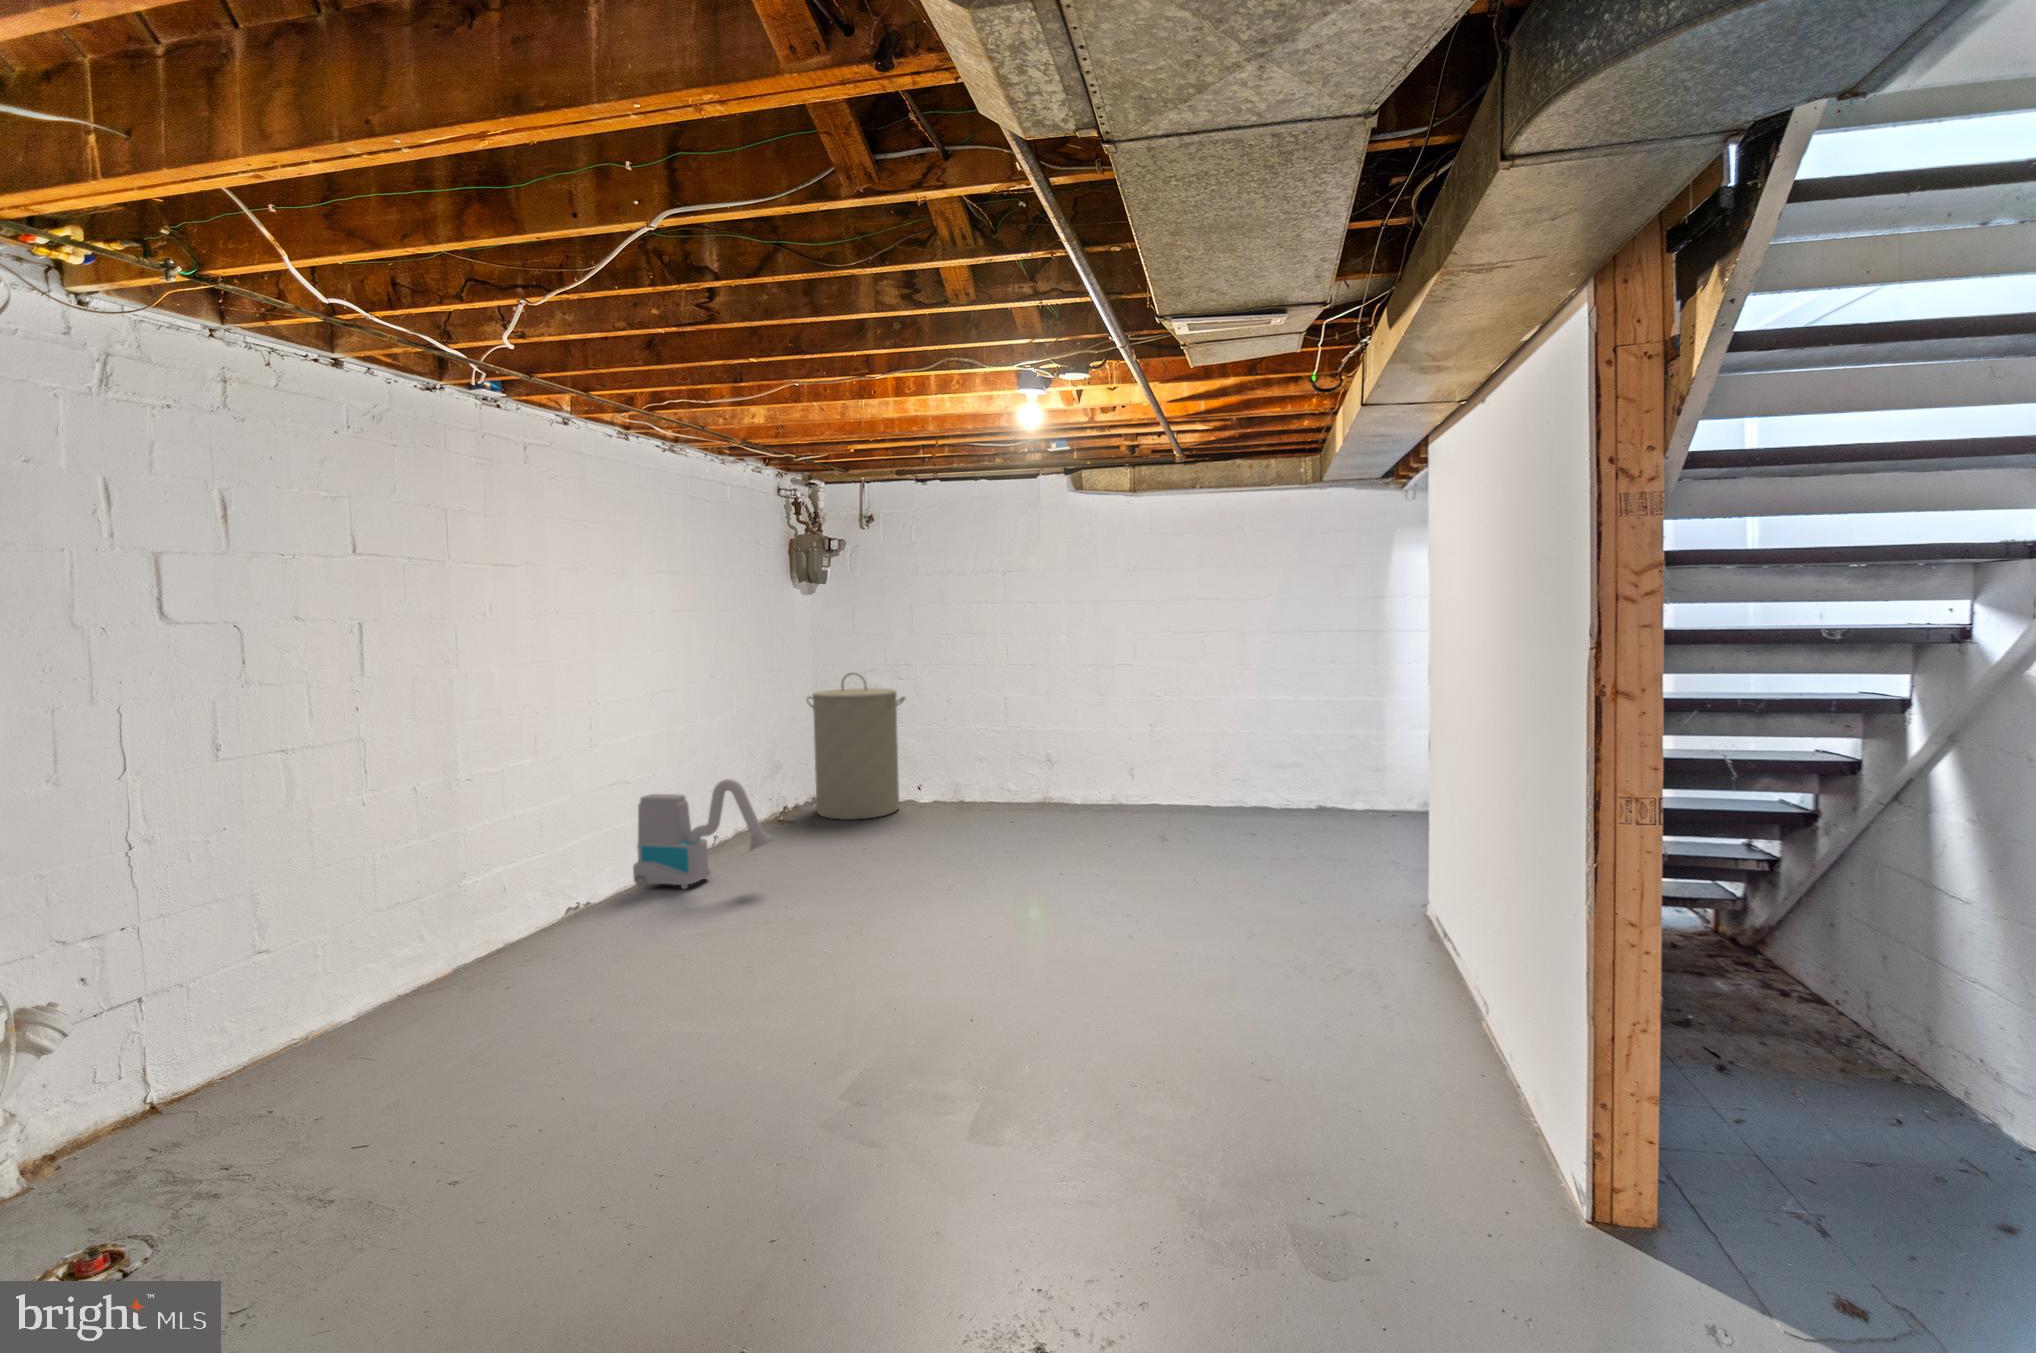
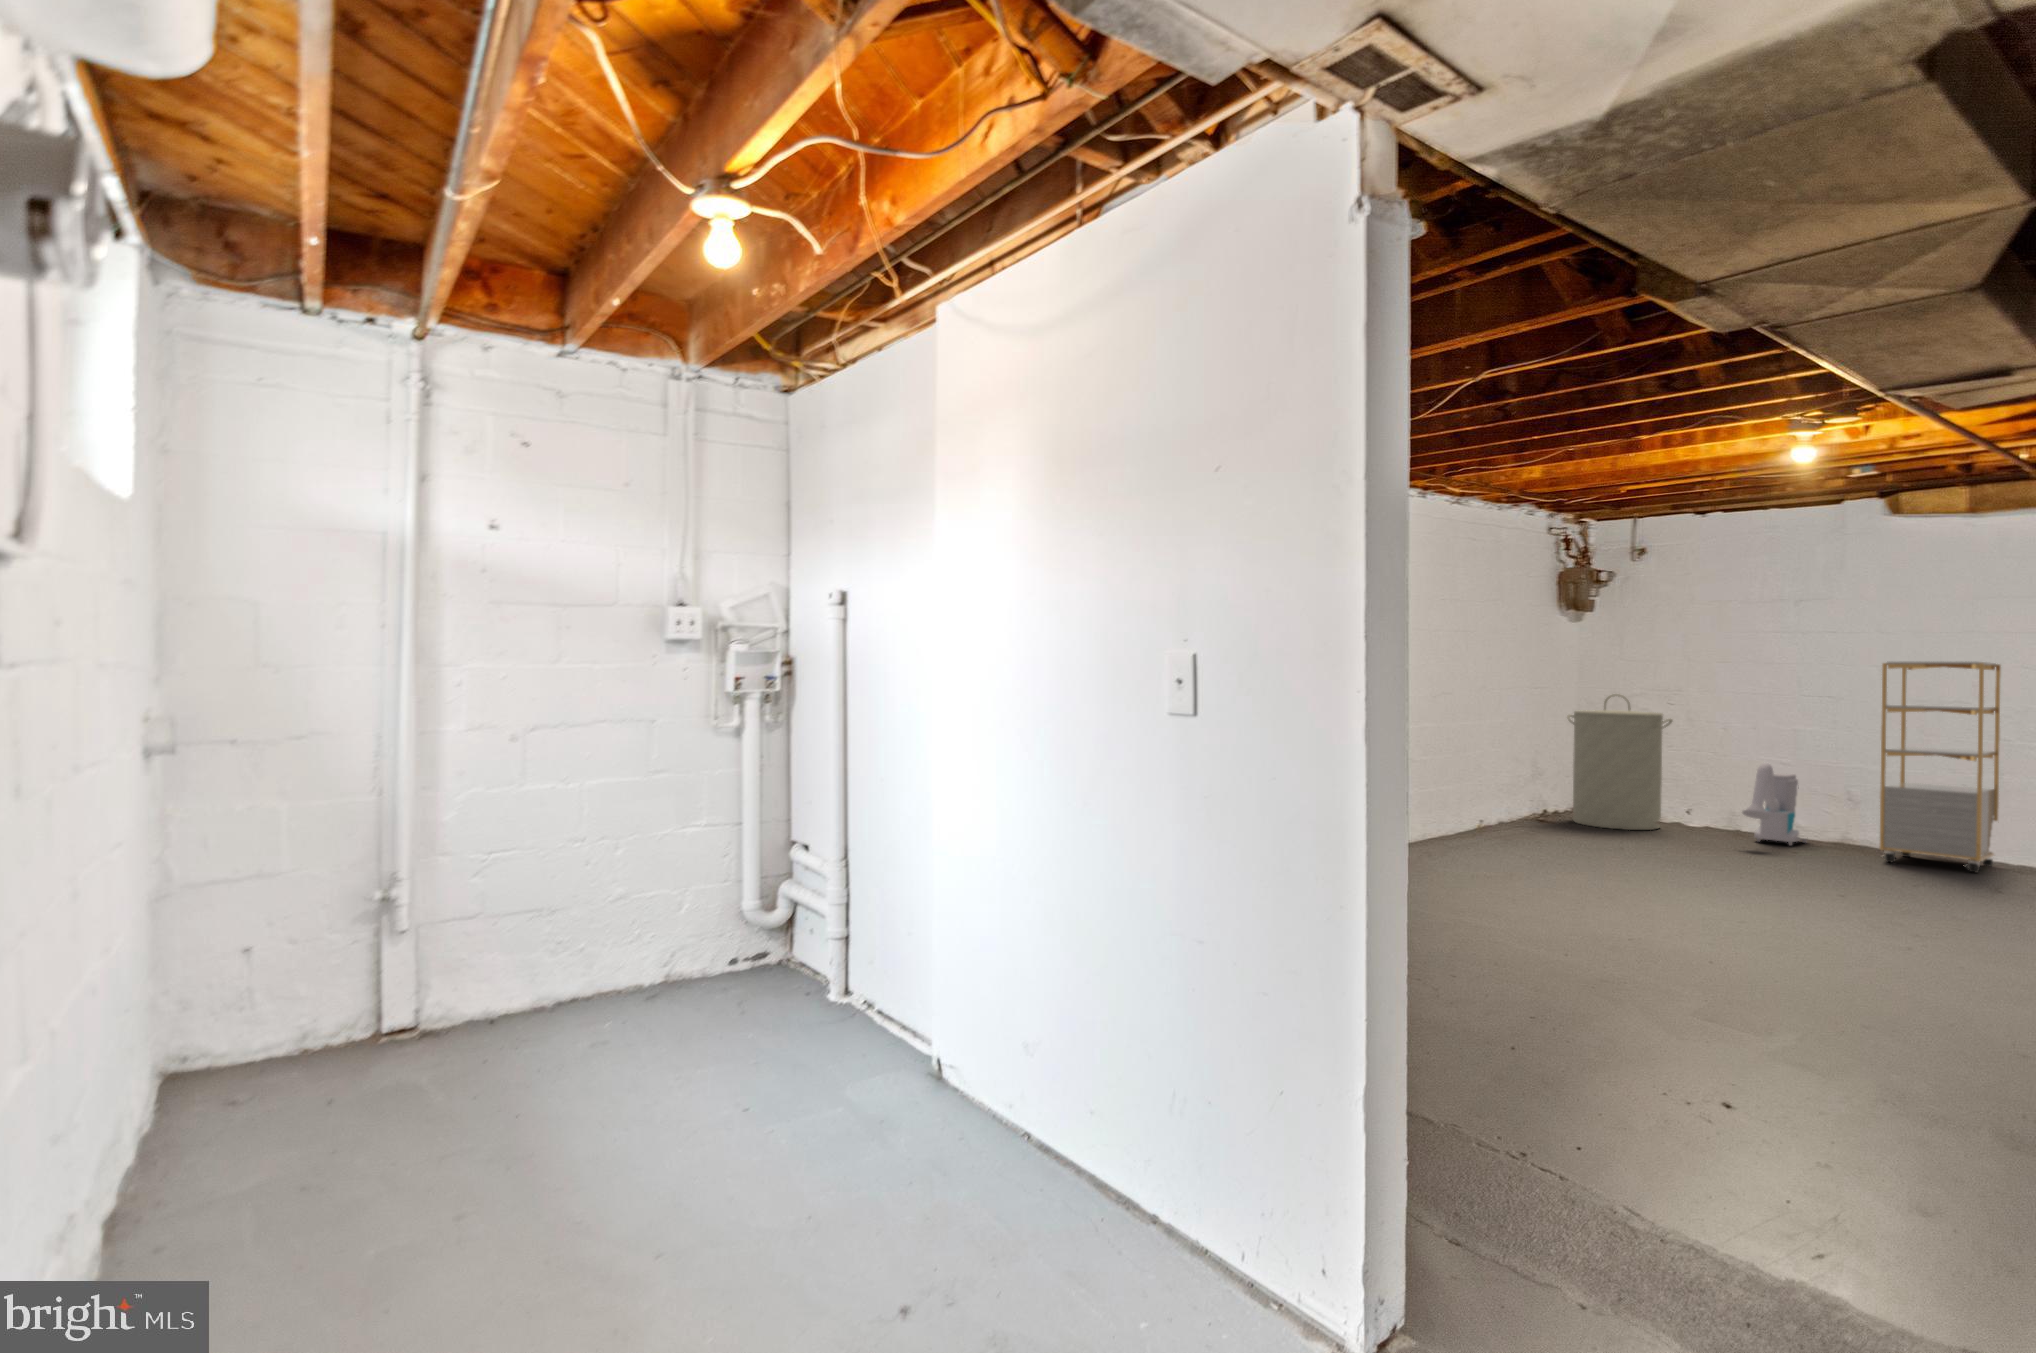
shelving unit: none [1077,634,1155,826] -> present [1880,662,2001,873]
vacuum cleaner: present [633,779,775,889] -> present [1742,763,1807,846]

